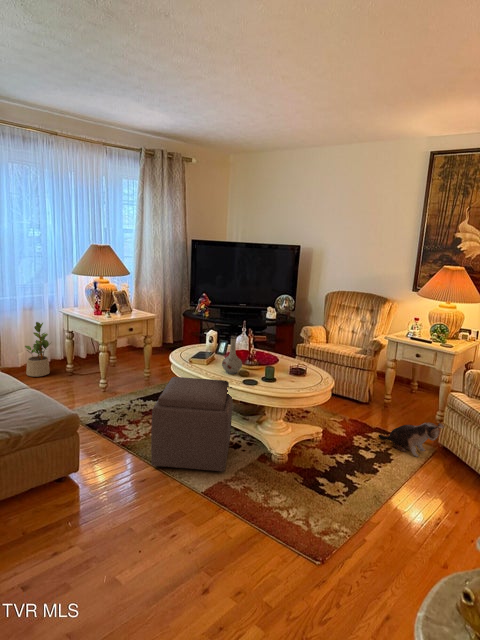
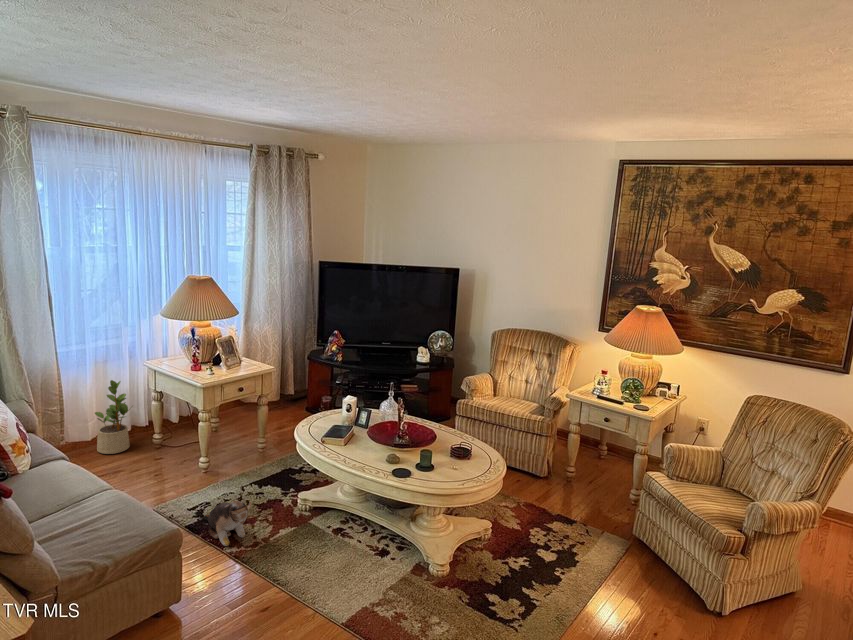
vase: present [222,336,242,374] -> none [364,411,390,460]
ottoman: present [151,377,233,471] -> none [275,466,378,593]
plush toy: present [378,422,444,457] -> present [205,501,251,546]

